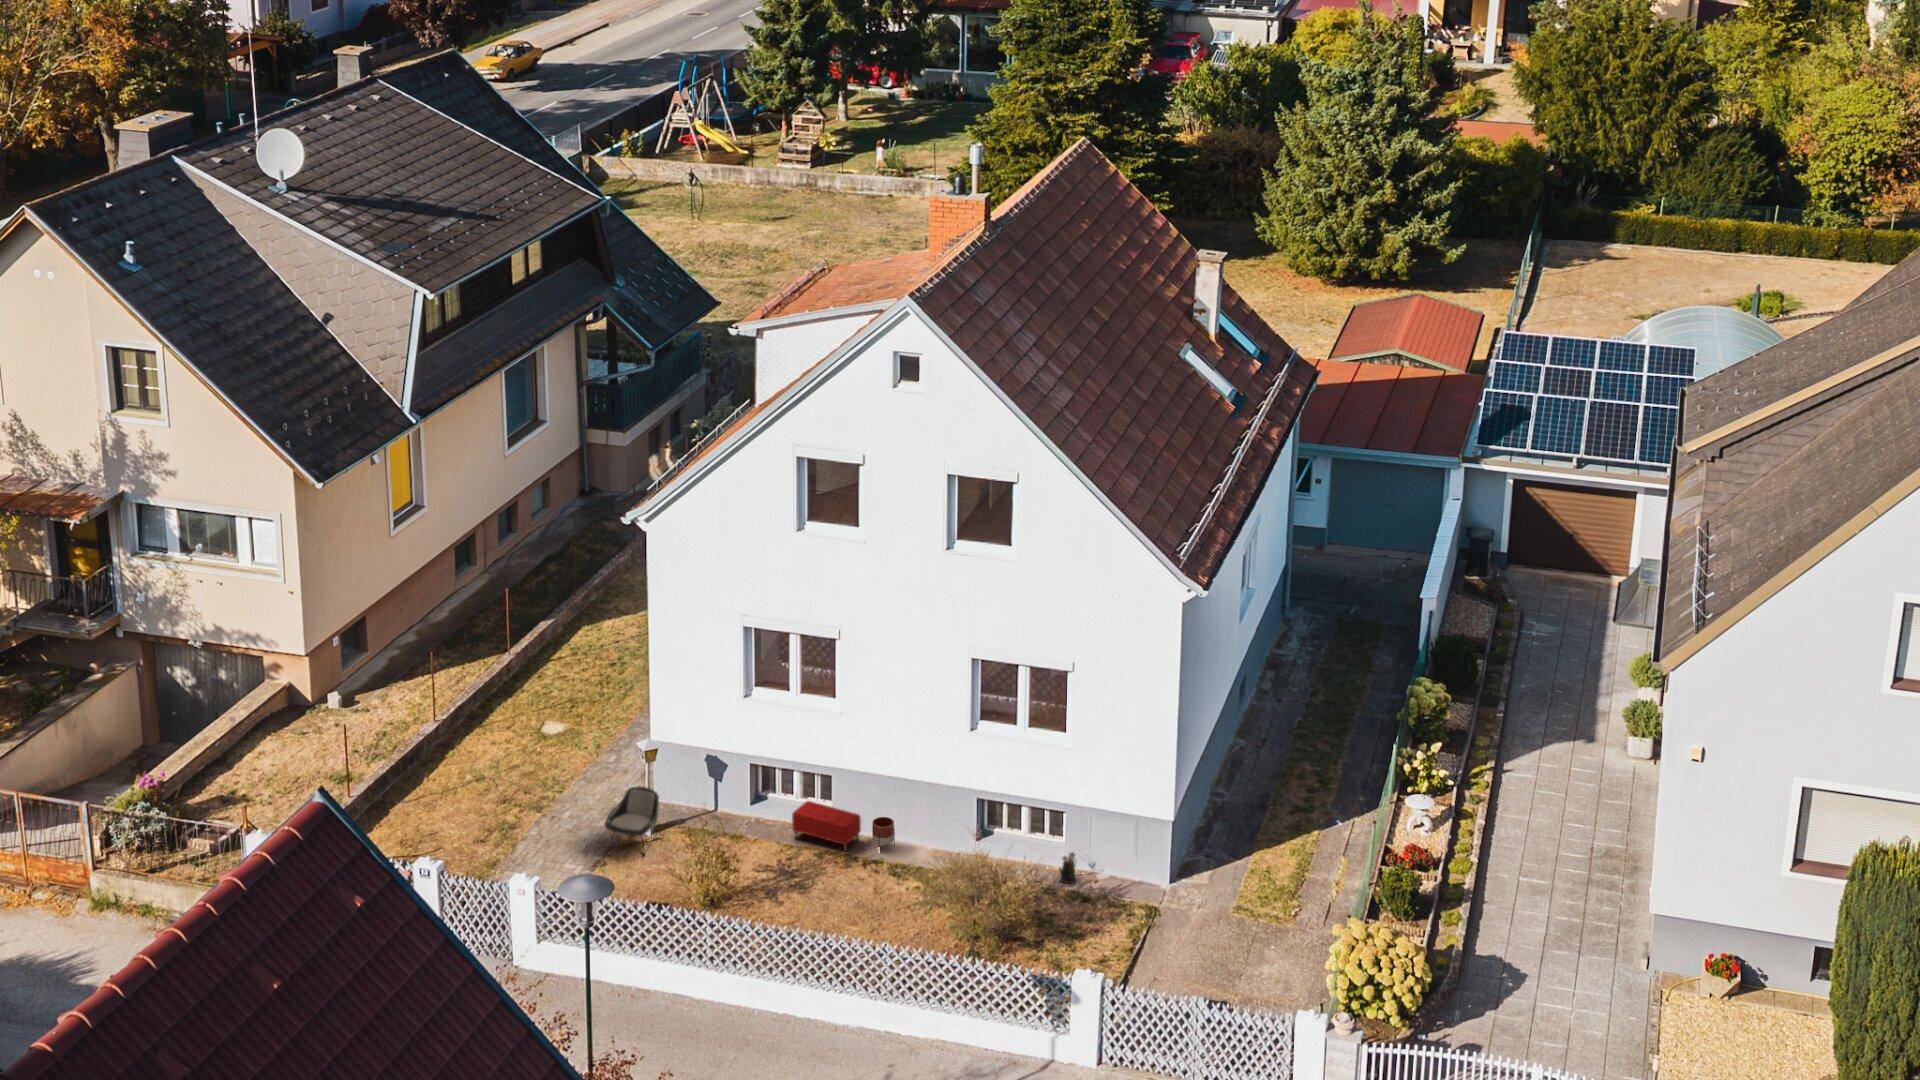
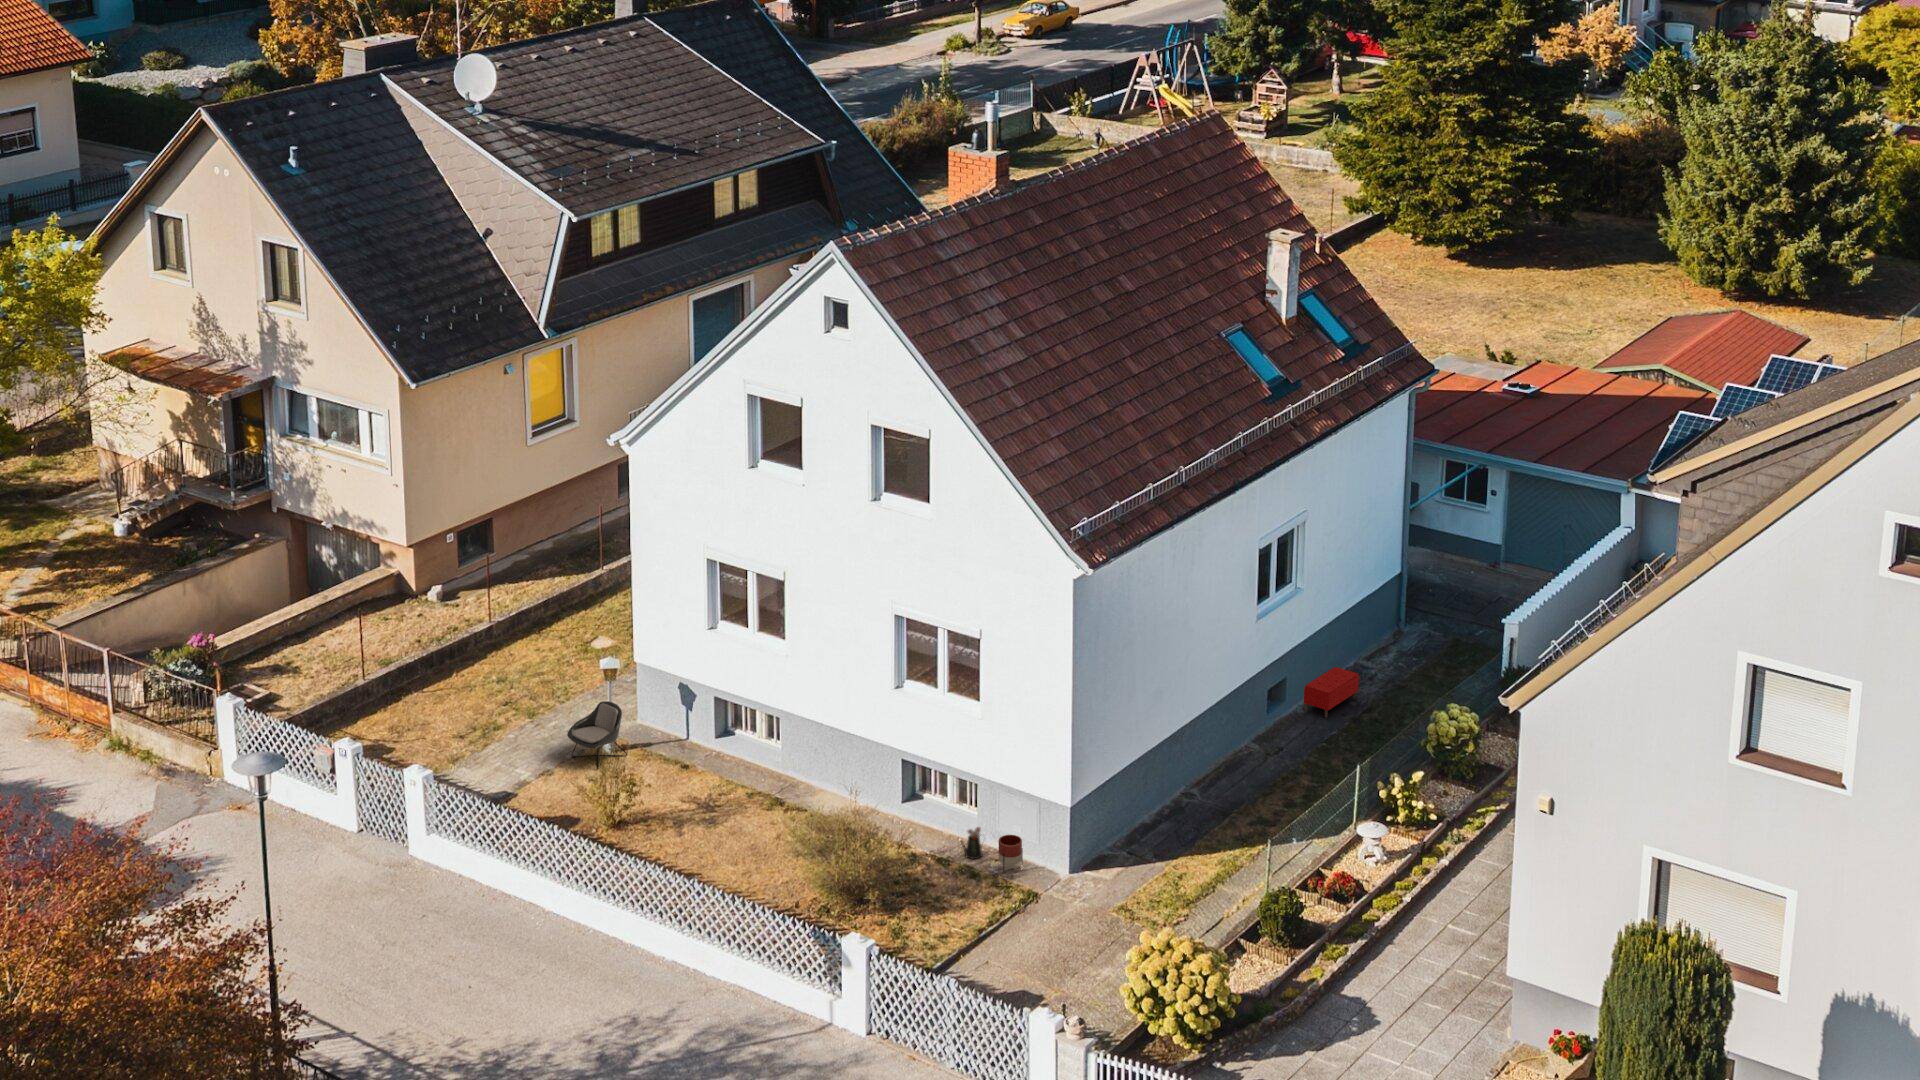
bench: present [792,801,861,852] -> present [1304,667,1359,718]
planter: present [872,817,895,845] -> present [998,835,1023,873]

